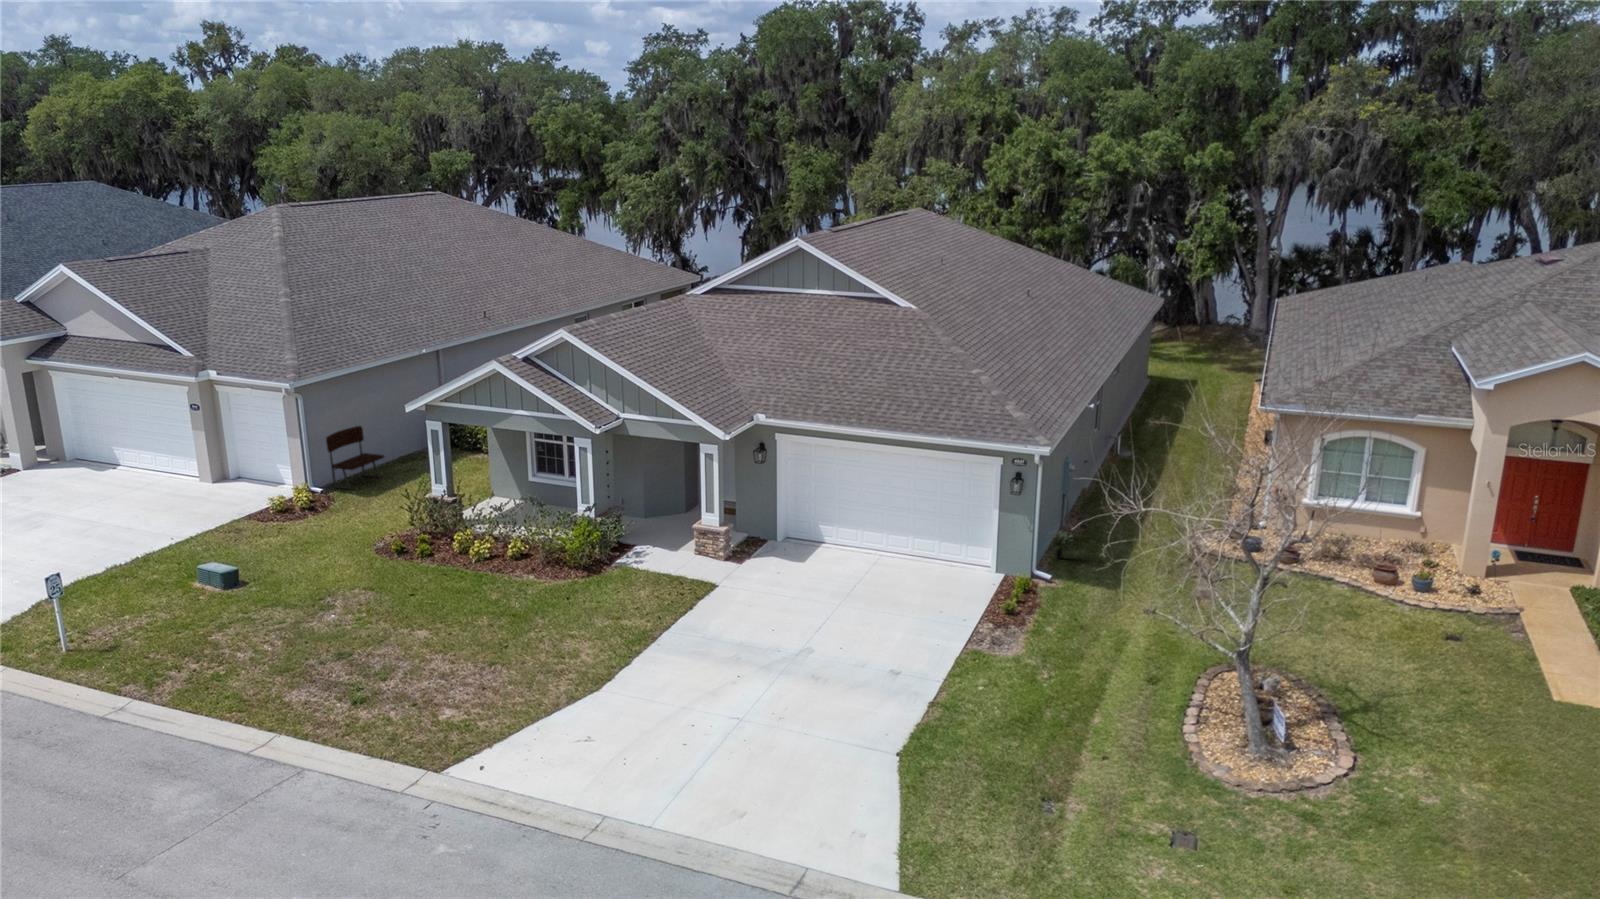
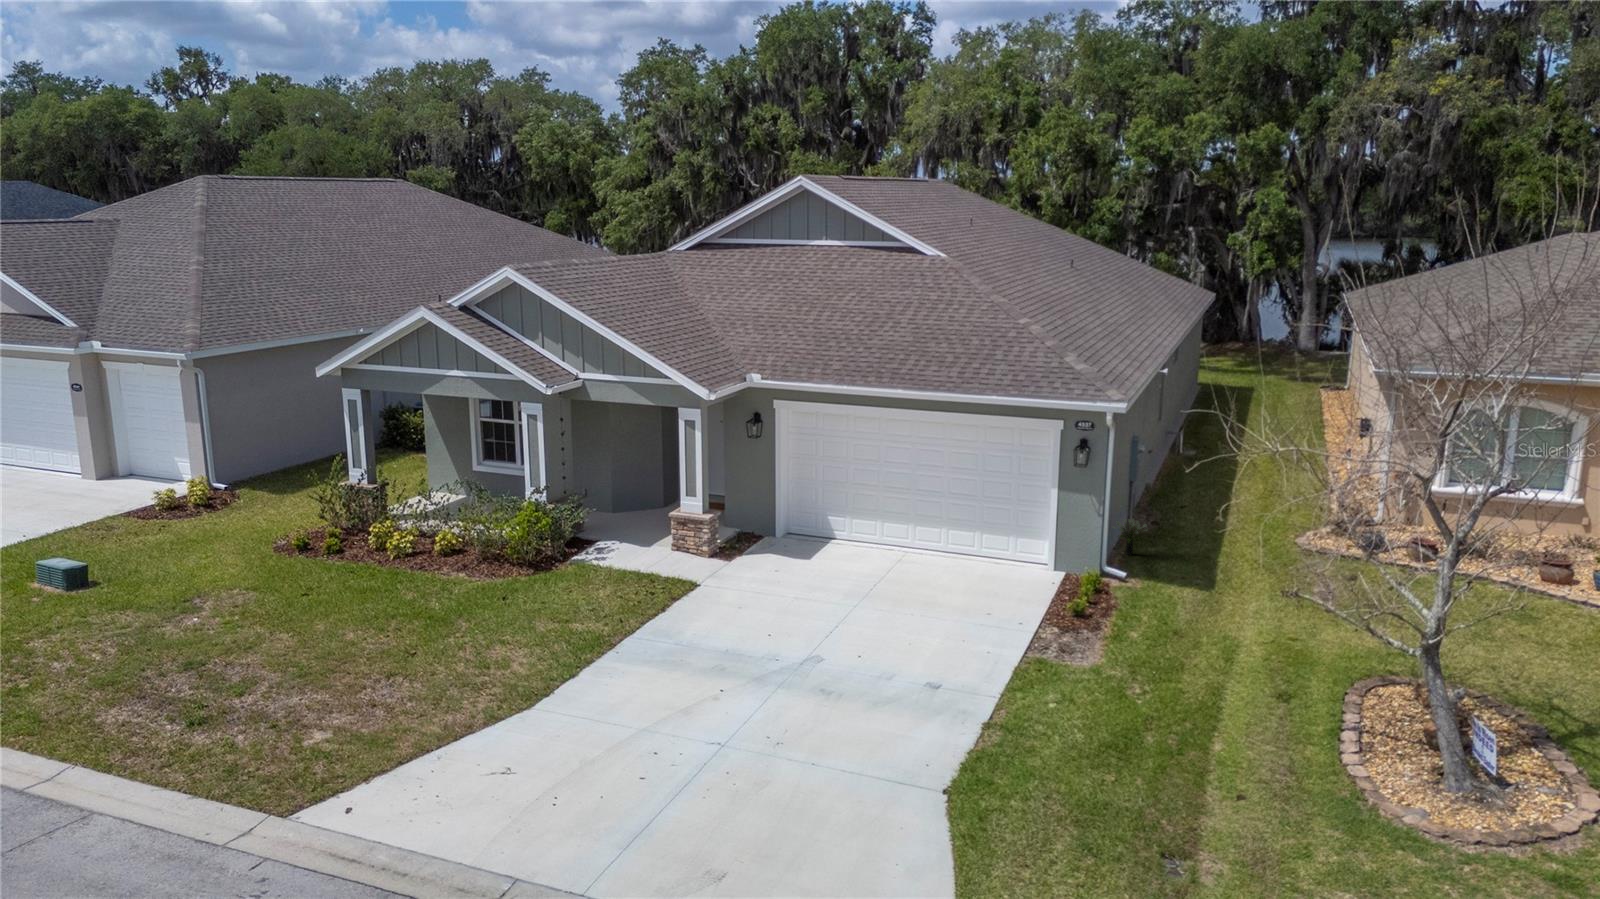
bench: present [326,426,384,489] -> none [232,410,305,484]

